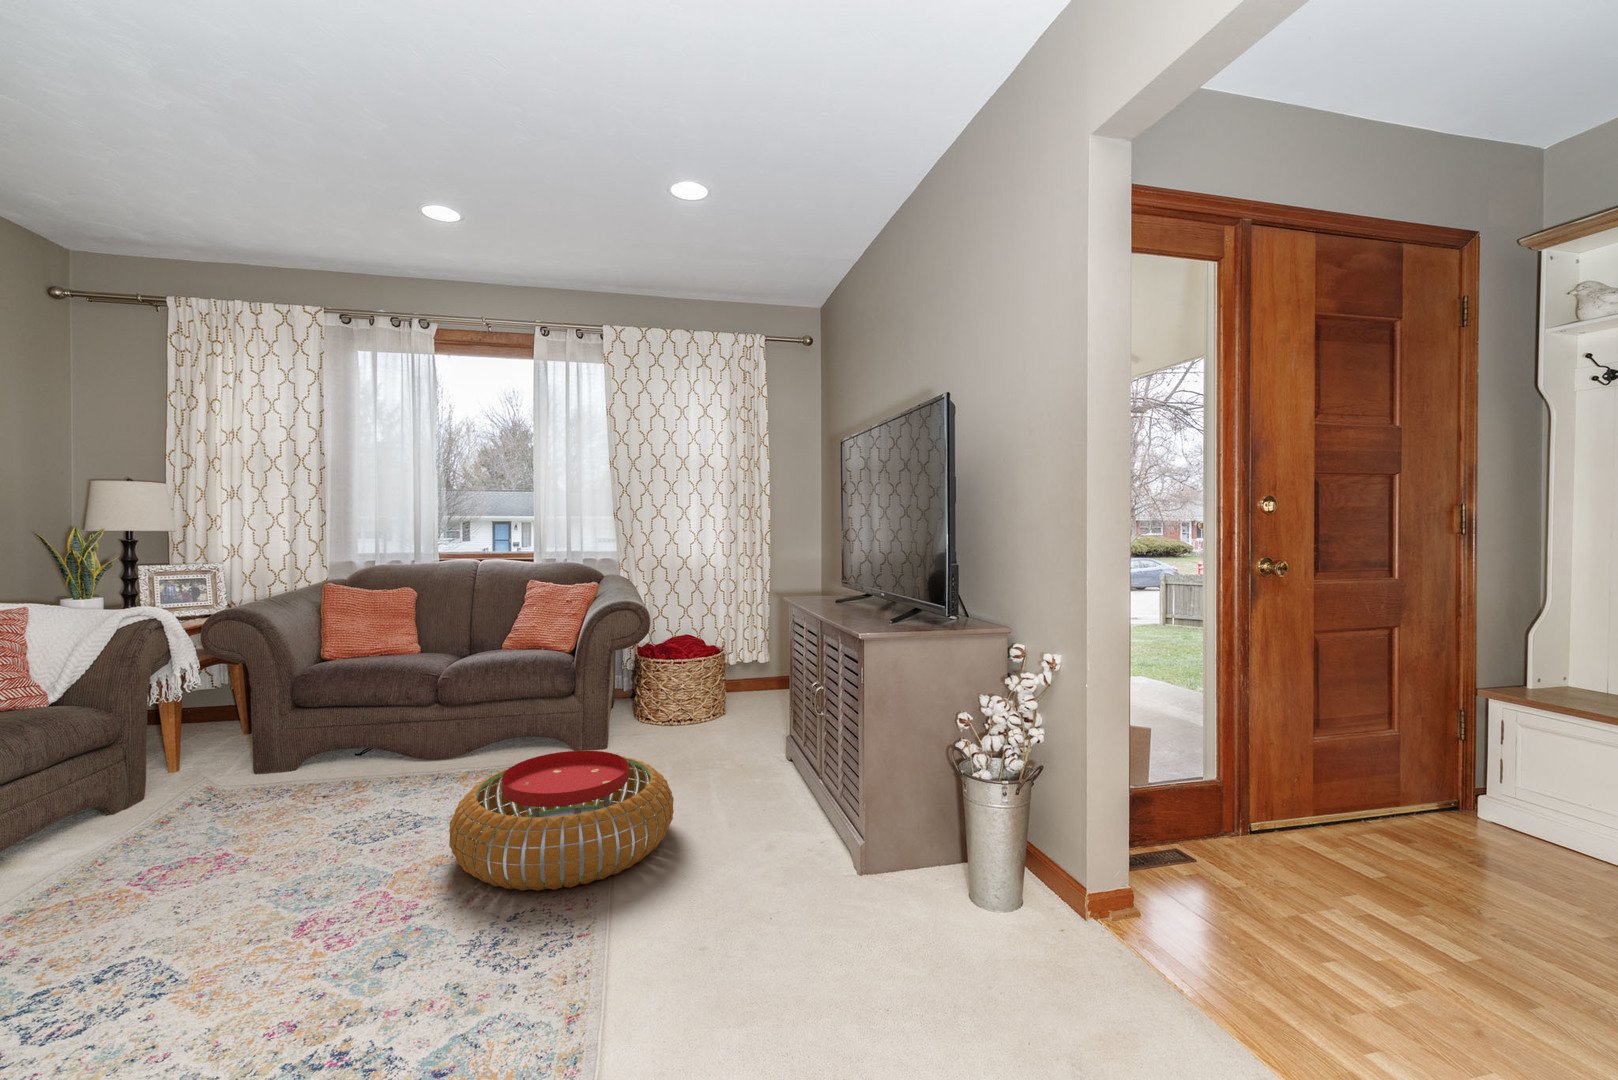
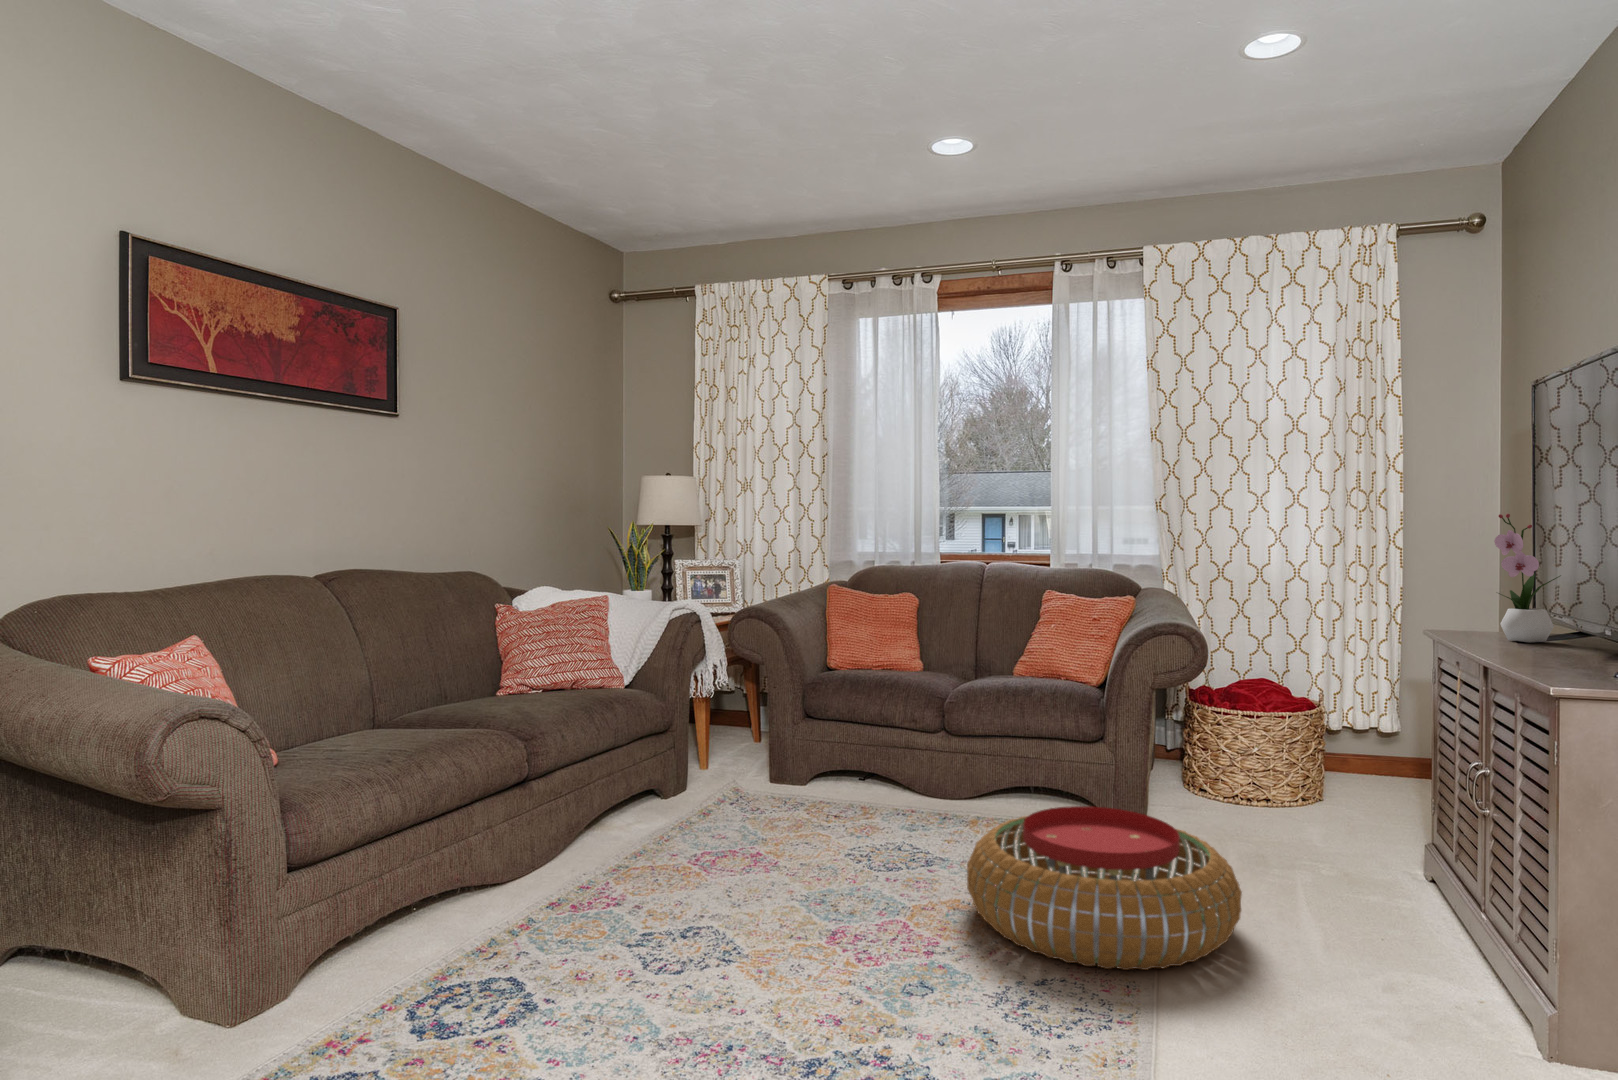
flower arrangement: none [821,521,856,601] -> present [1494,514,1561,642]

